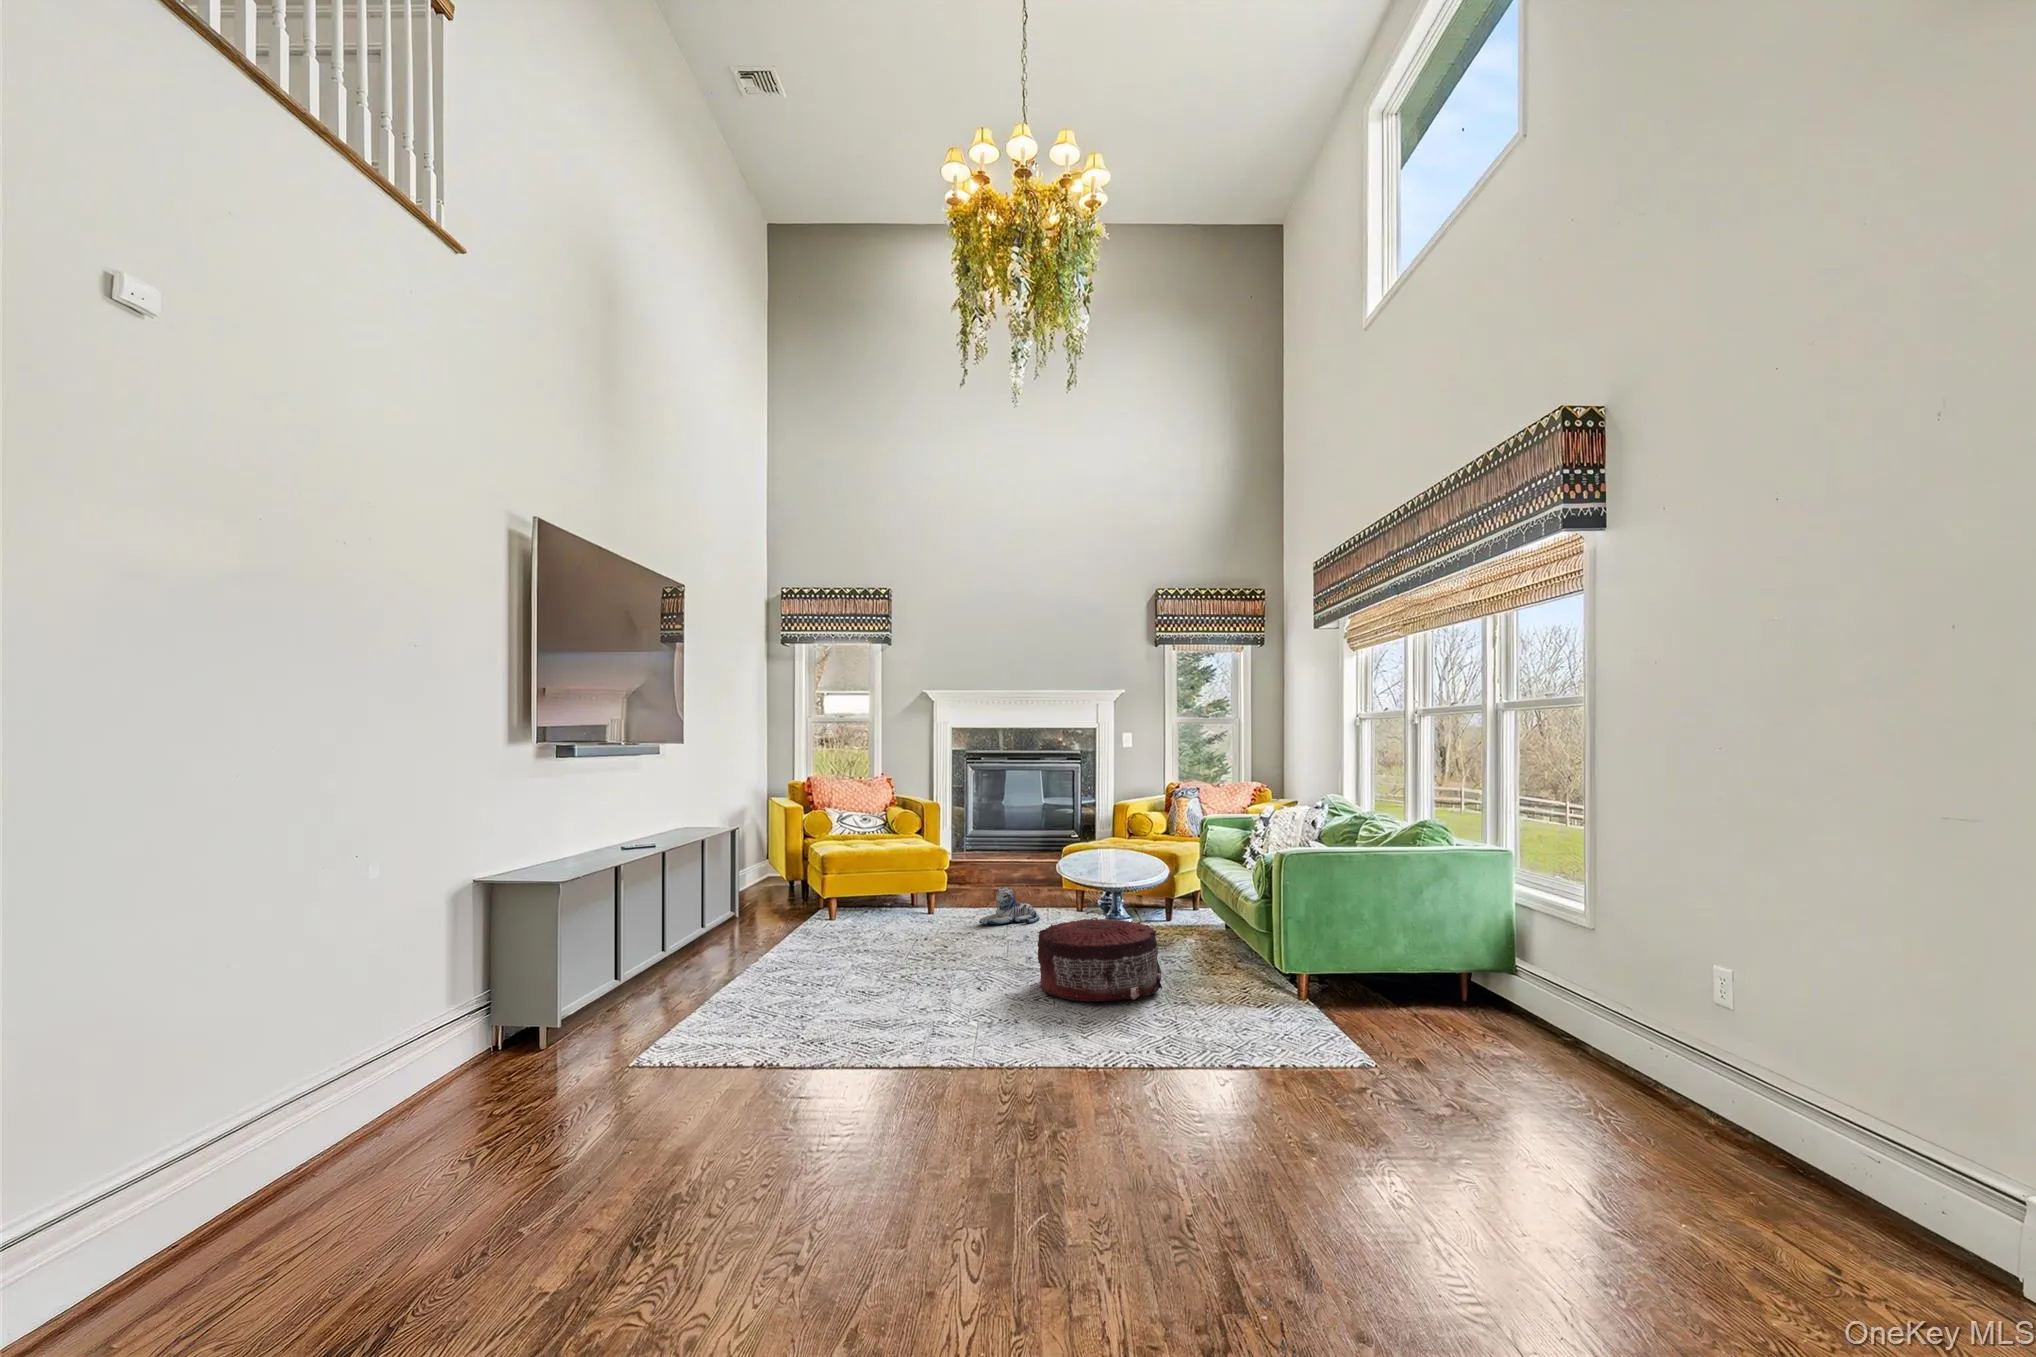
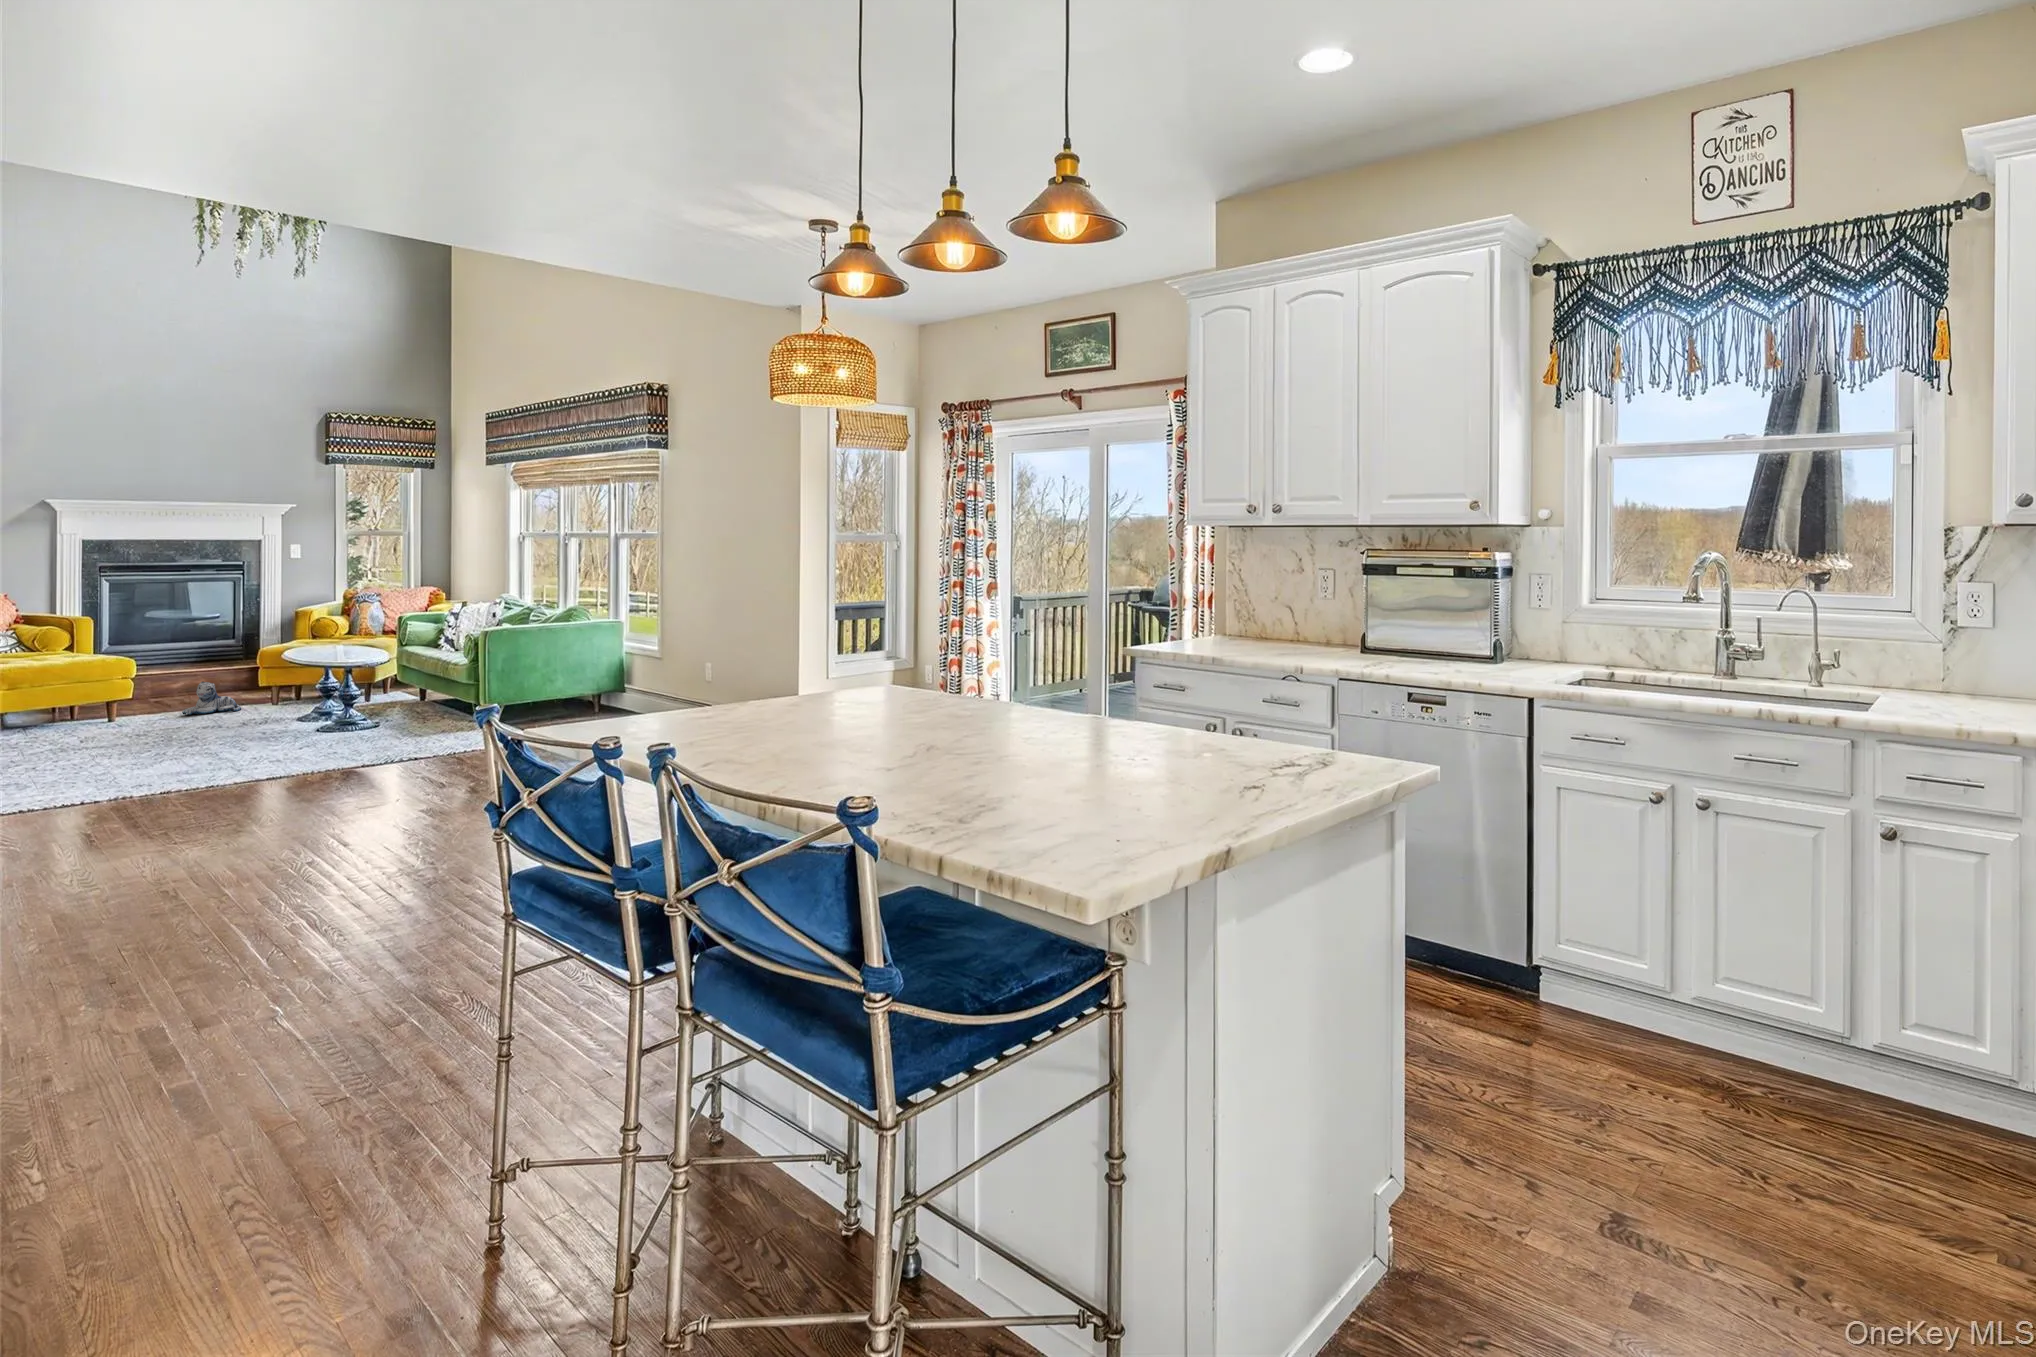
pouf: present [1038,918,1162,1002] -> none [285,685,393,736]

